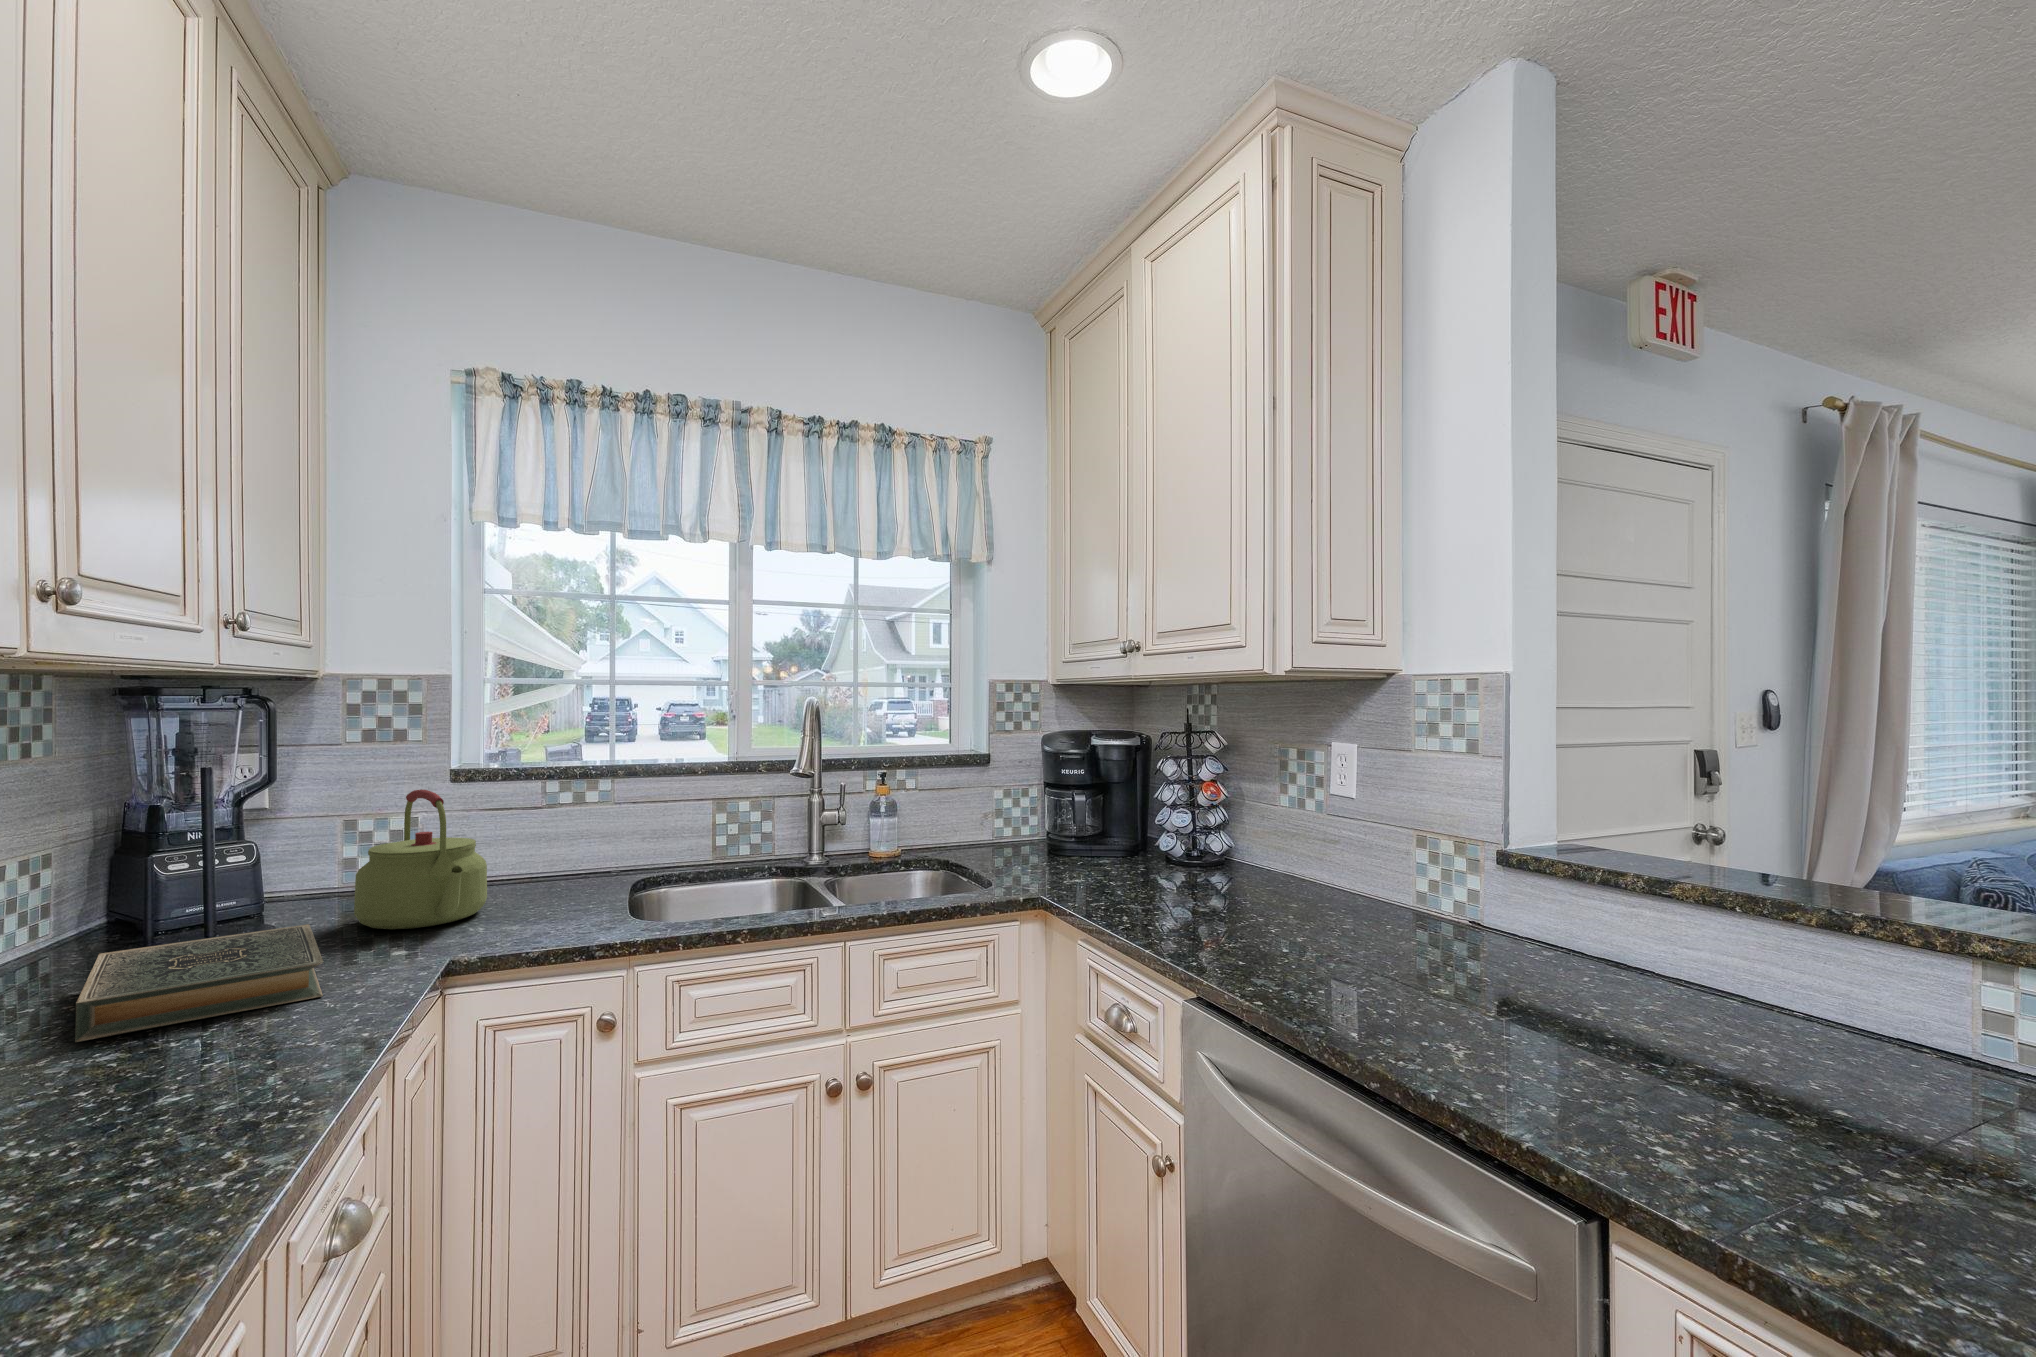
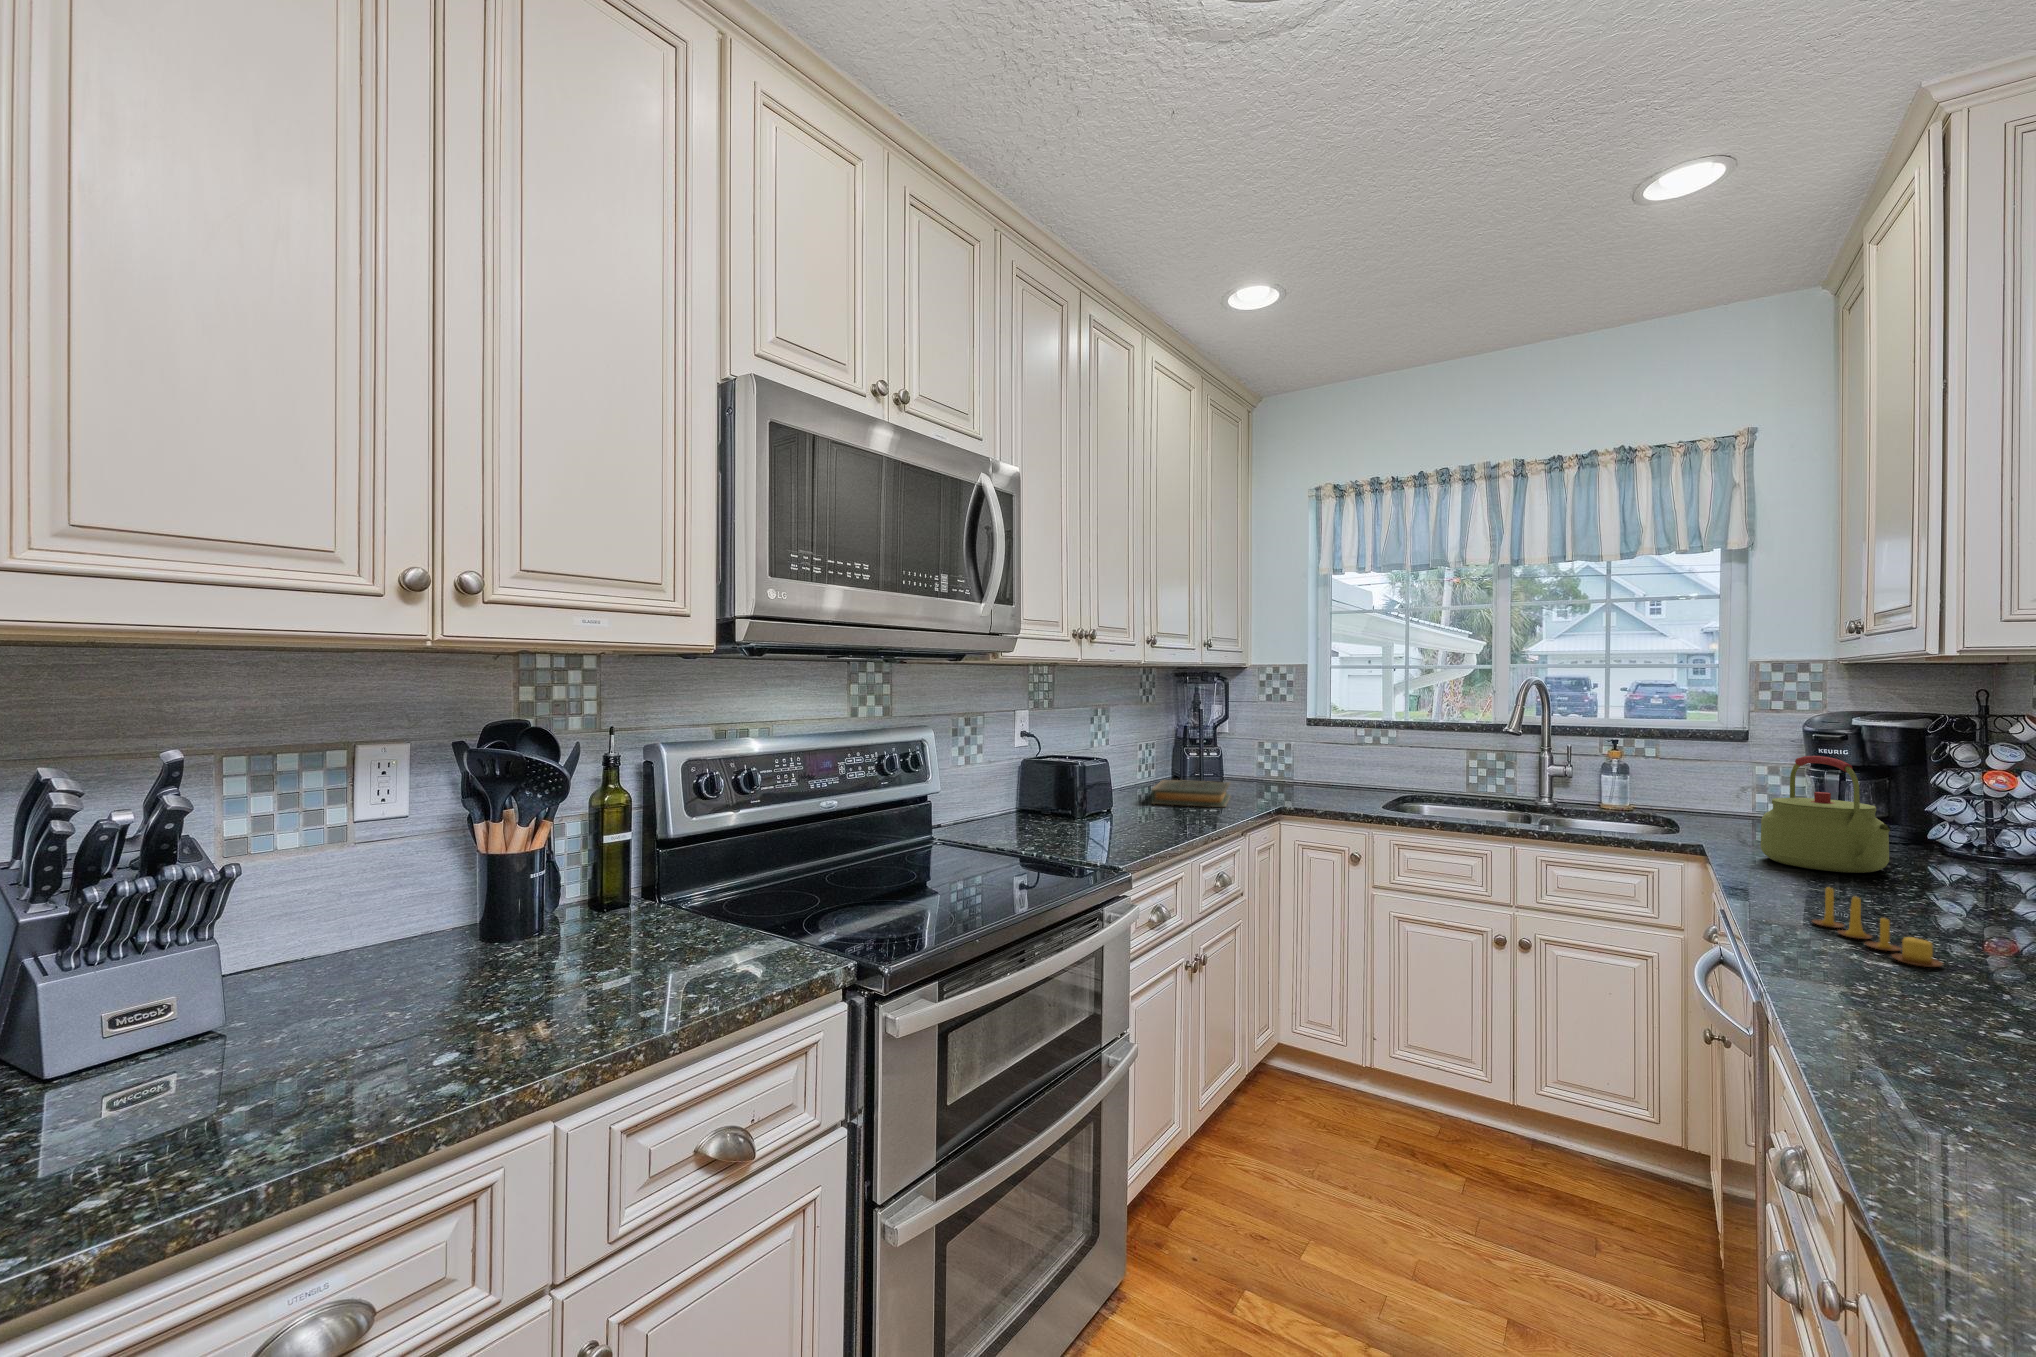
kettle: present [354,789,487,929] -> present [1760,756,1890,873]
candle: none [1350,951,1551,1049] -> present [1812,887,1942,967]

